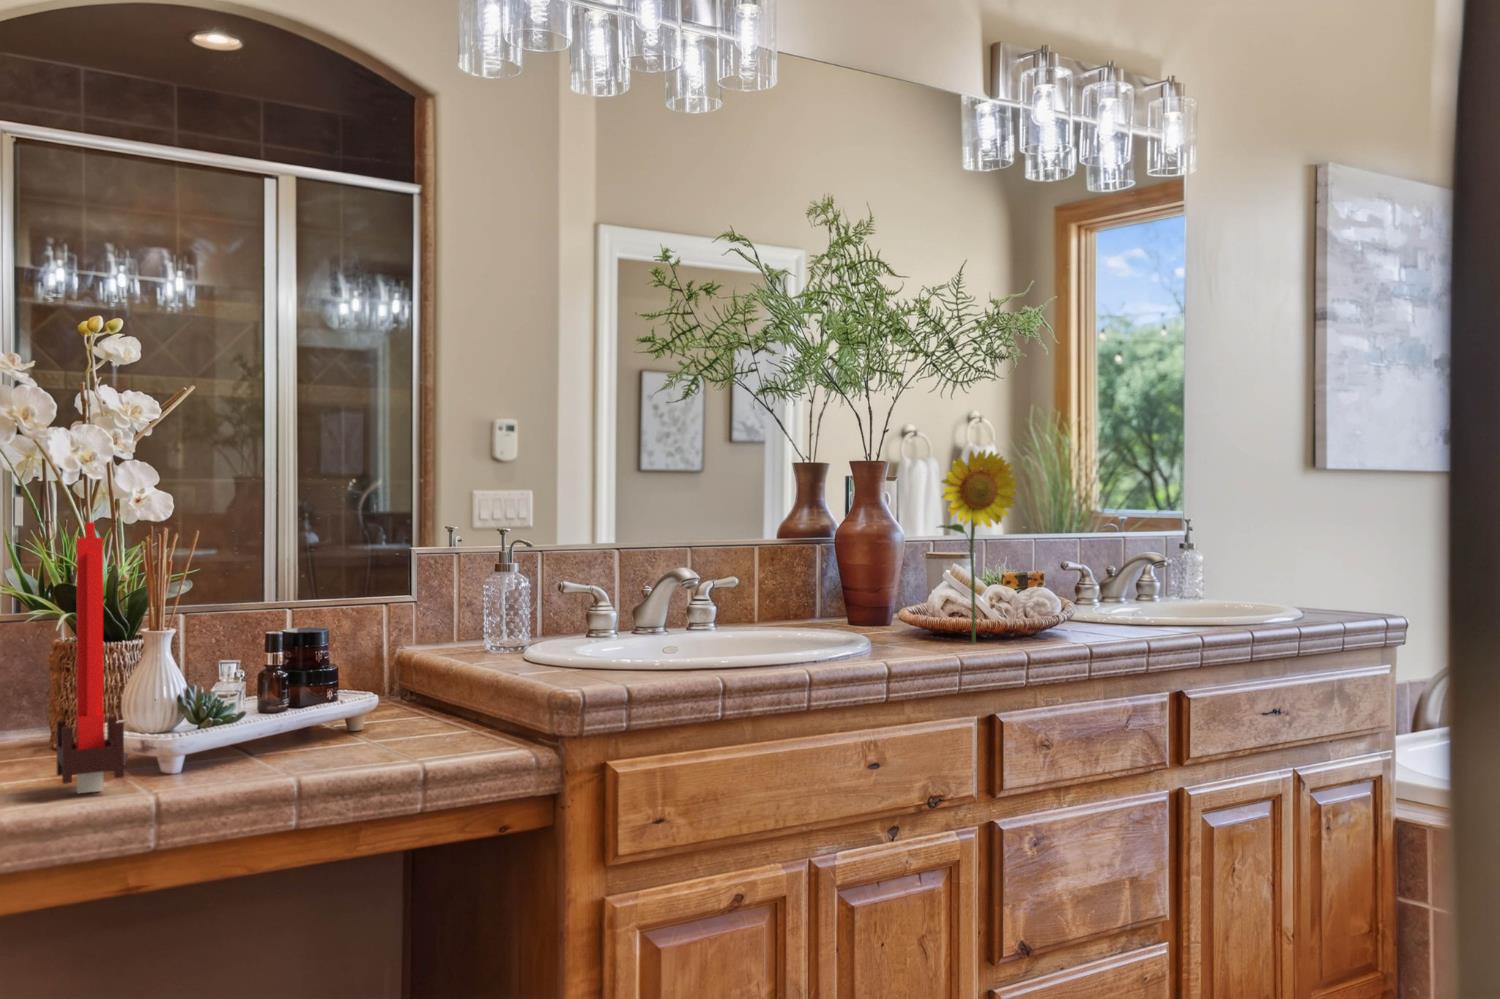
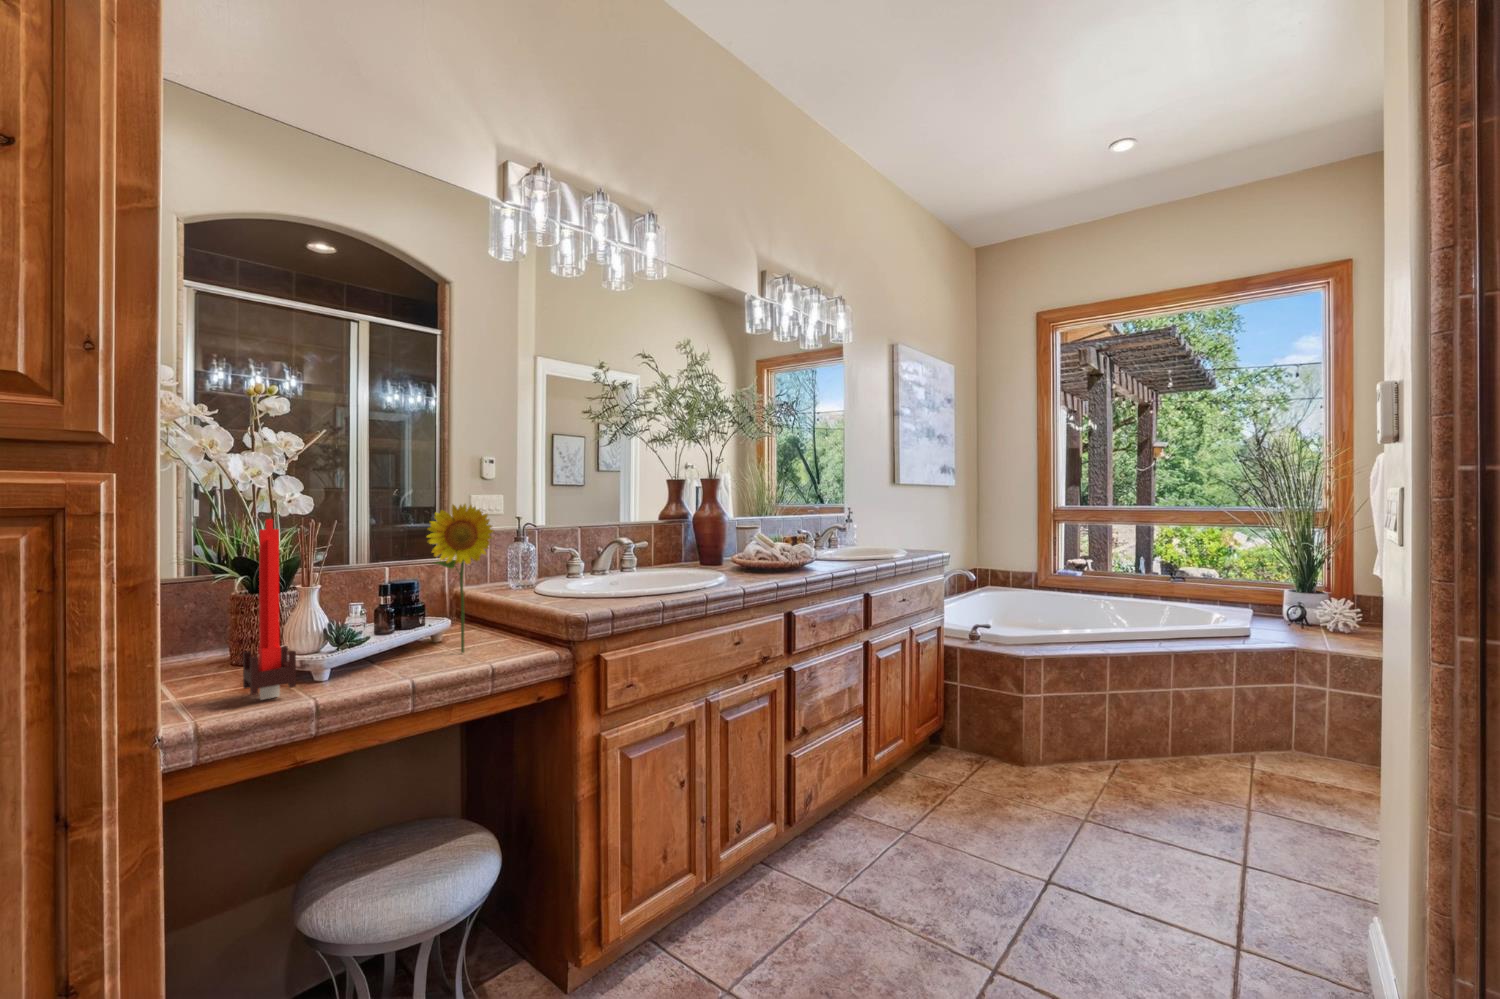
flower: present [939,450,1018,643] -> present [427,504,494,653]

